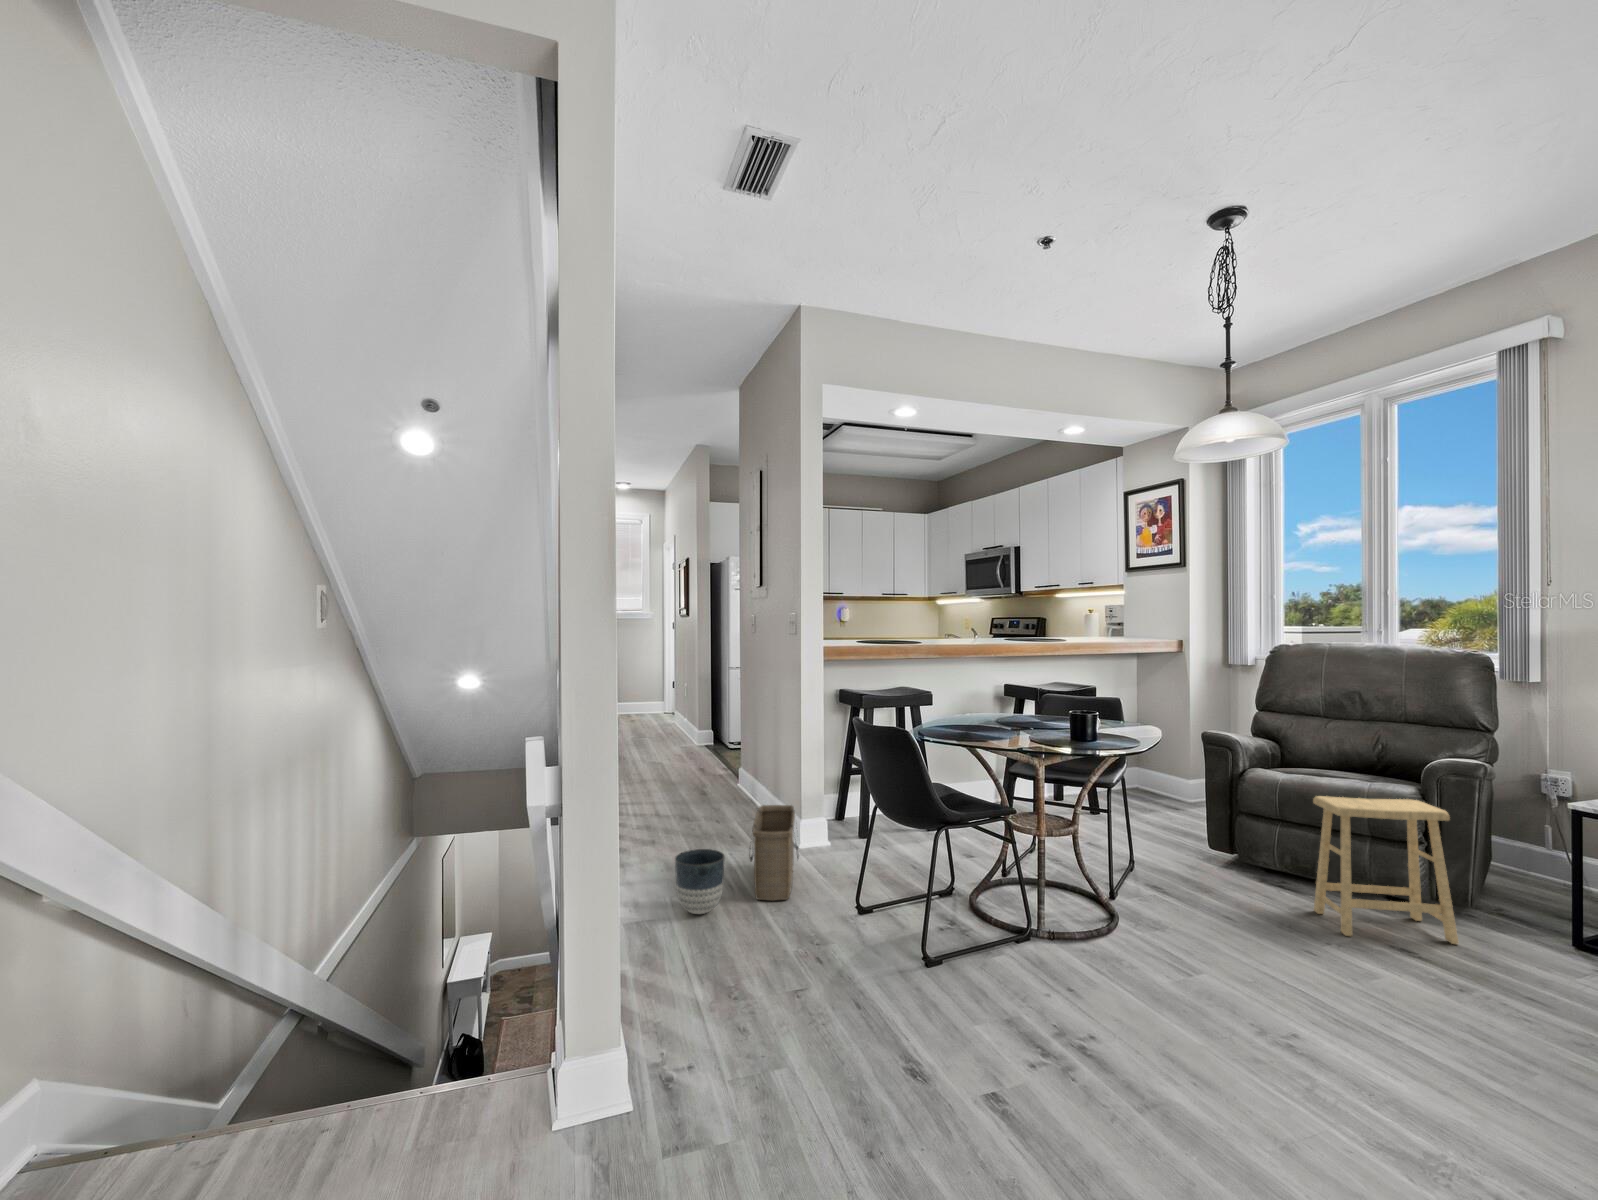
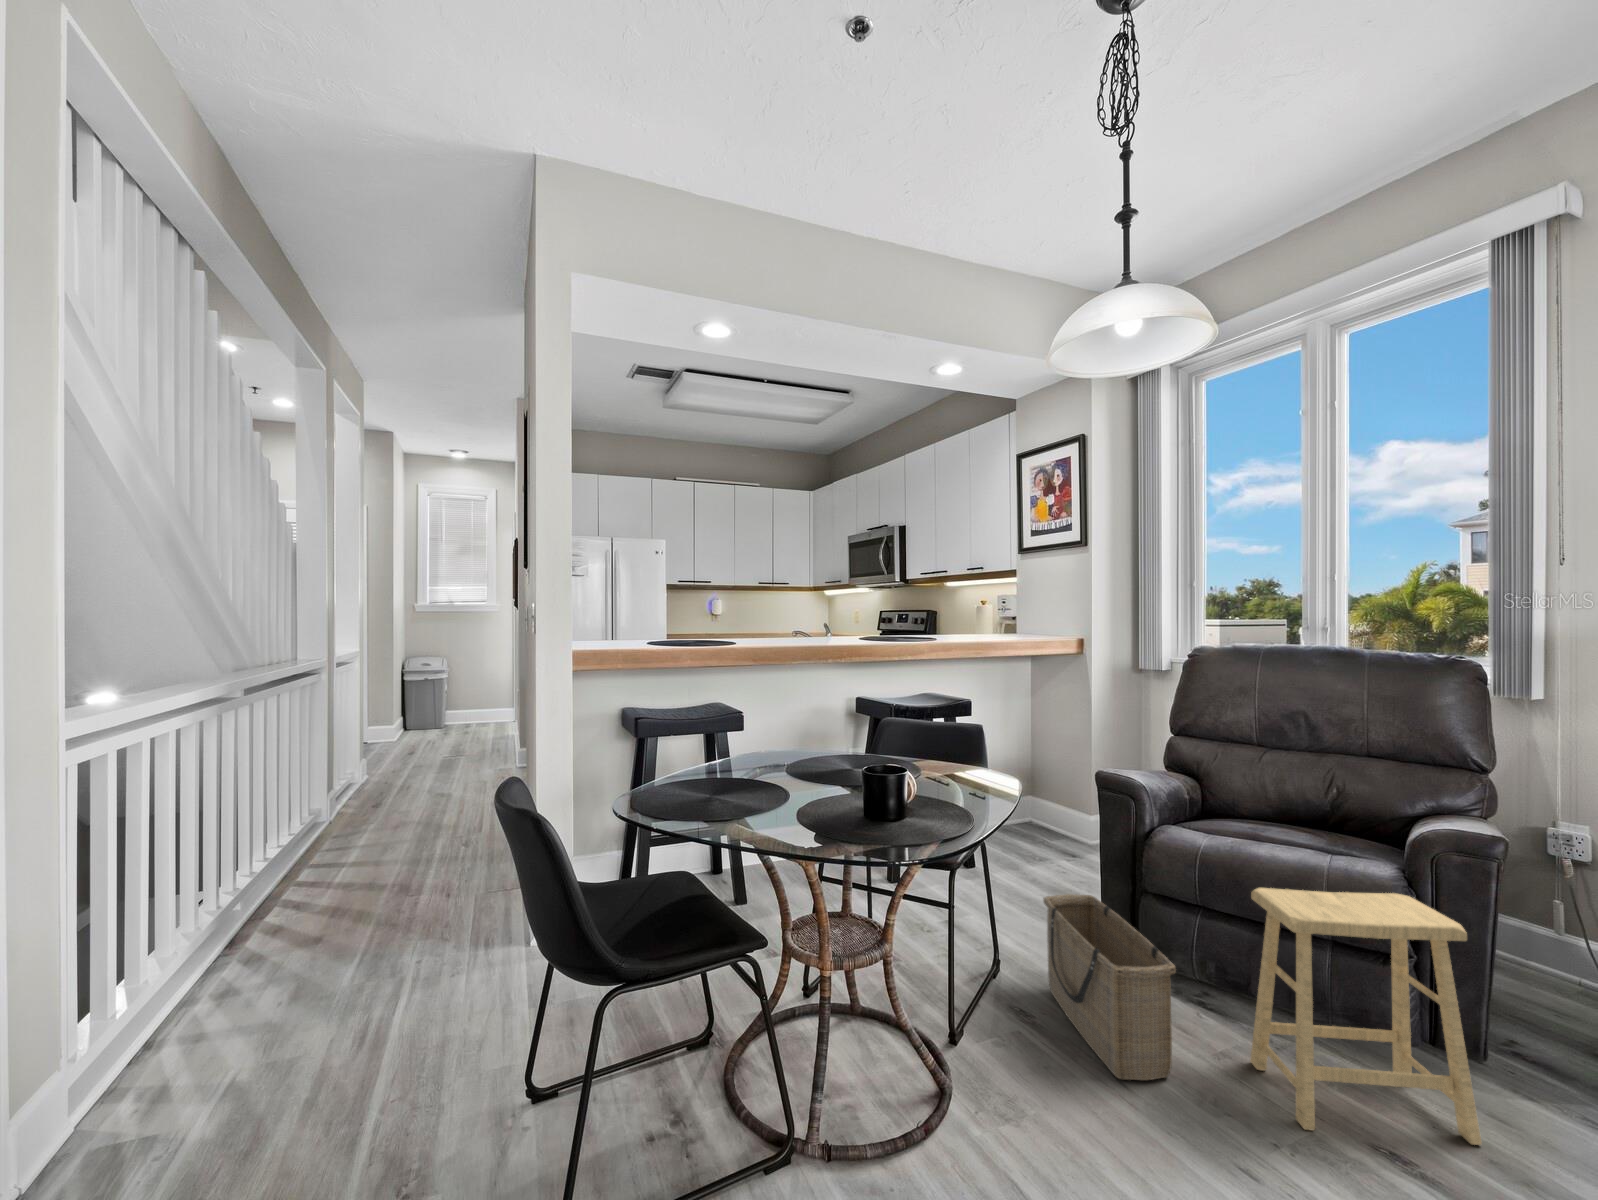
basket: present [750,805,799,901] -> present [1043,894,1176,1080]
planter: present [675,849,725,914] -> none [202,997,309,1126]

